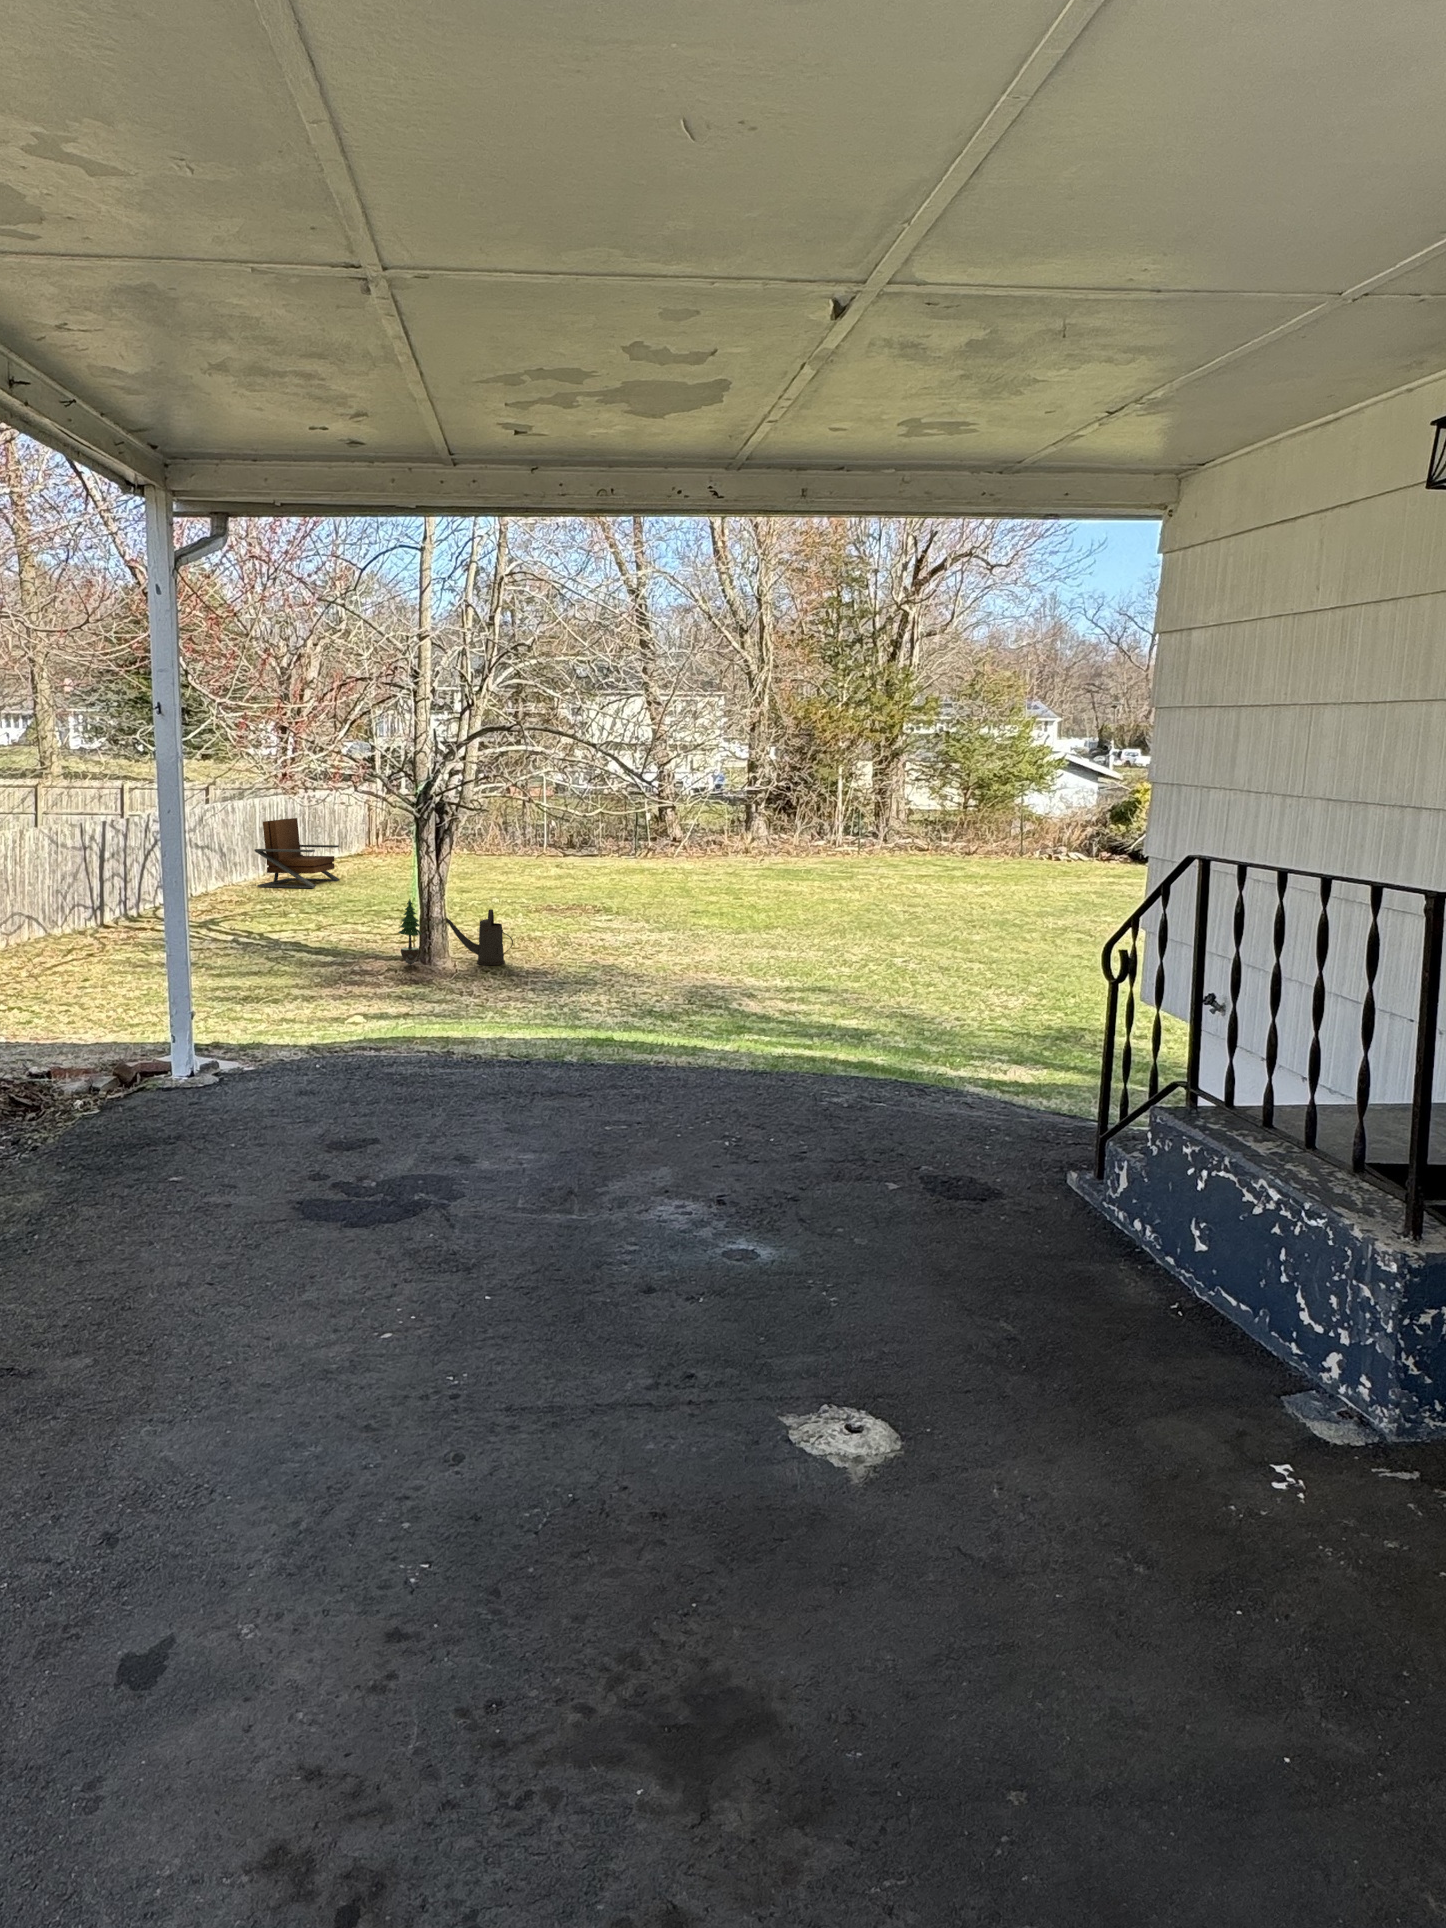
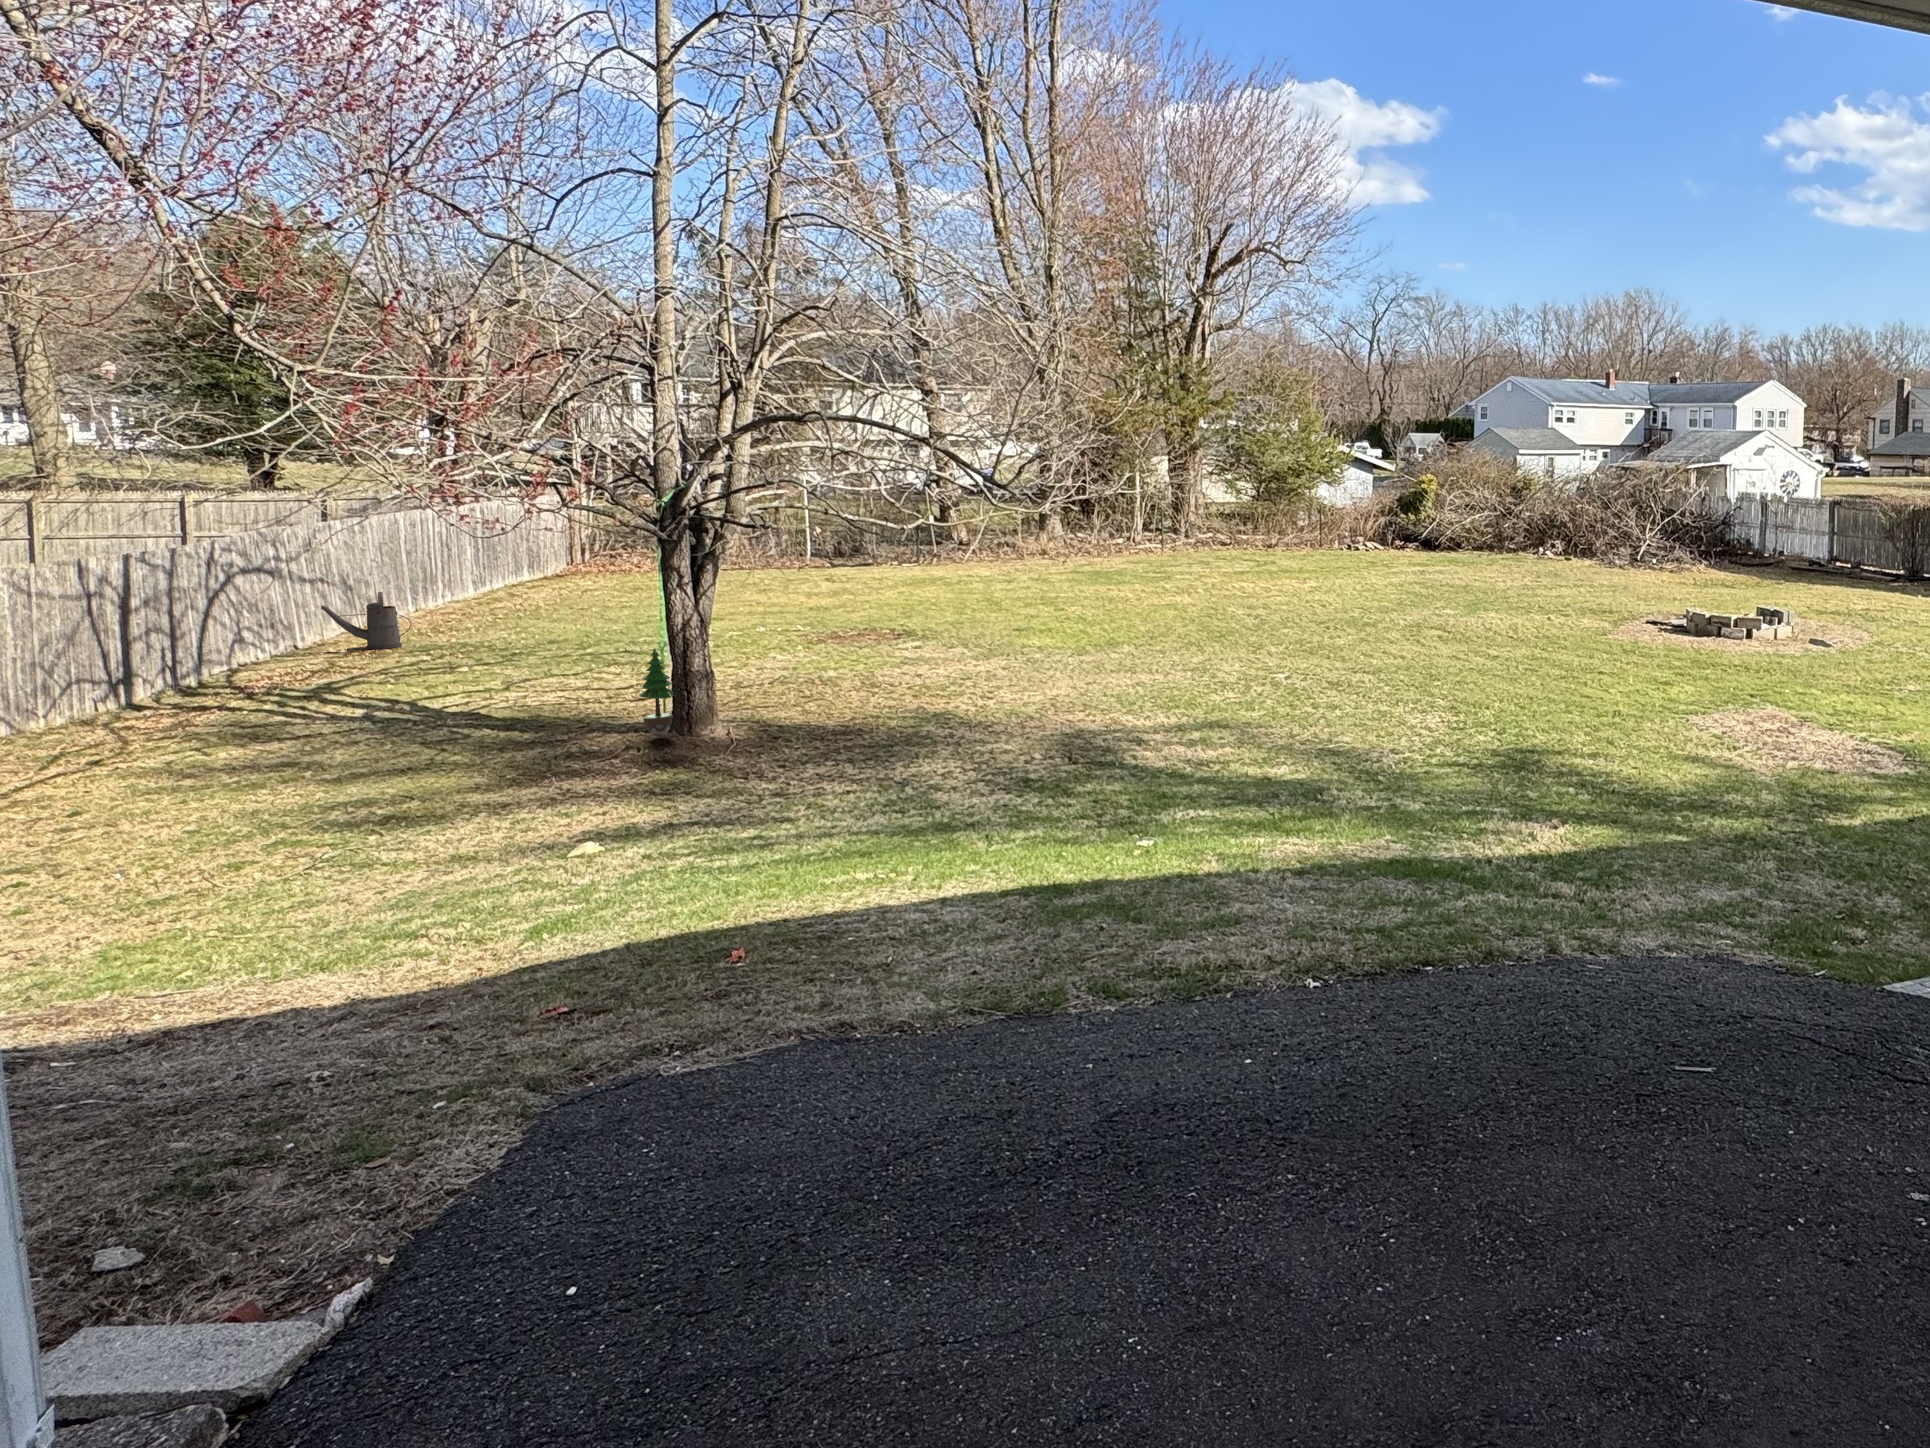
lounge chair: present [254,818,340,888] -> none [399,530,540,628]
watering can: present [446,909,513,965] -> present [321,592,411,649]

